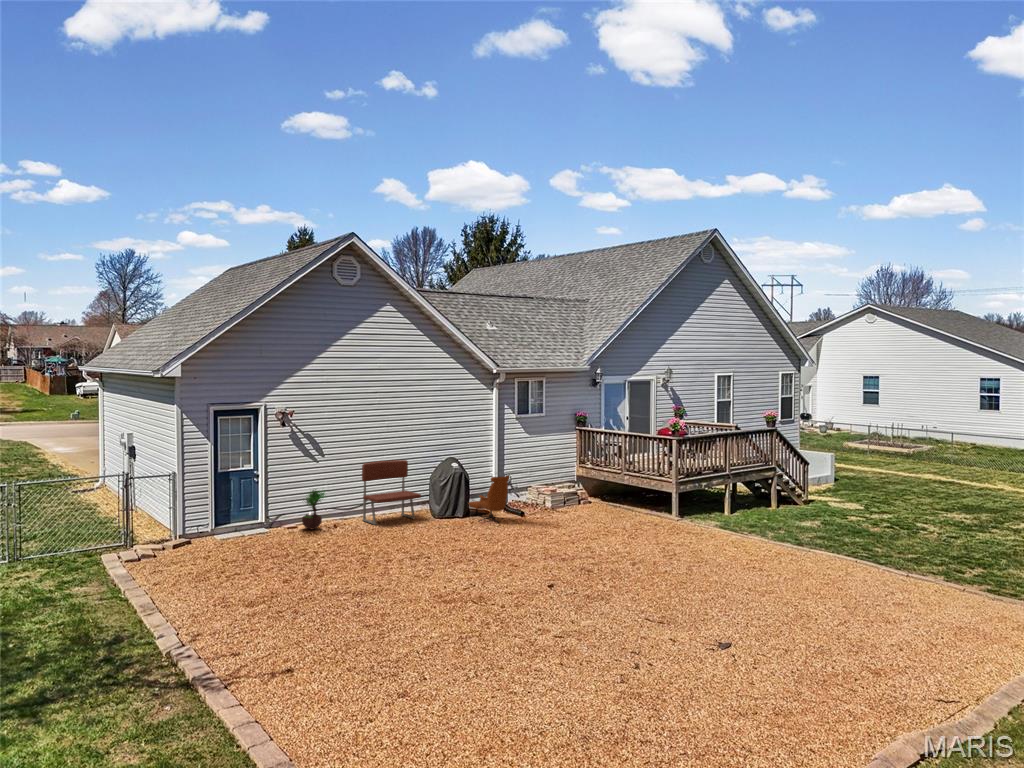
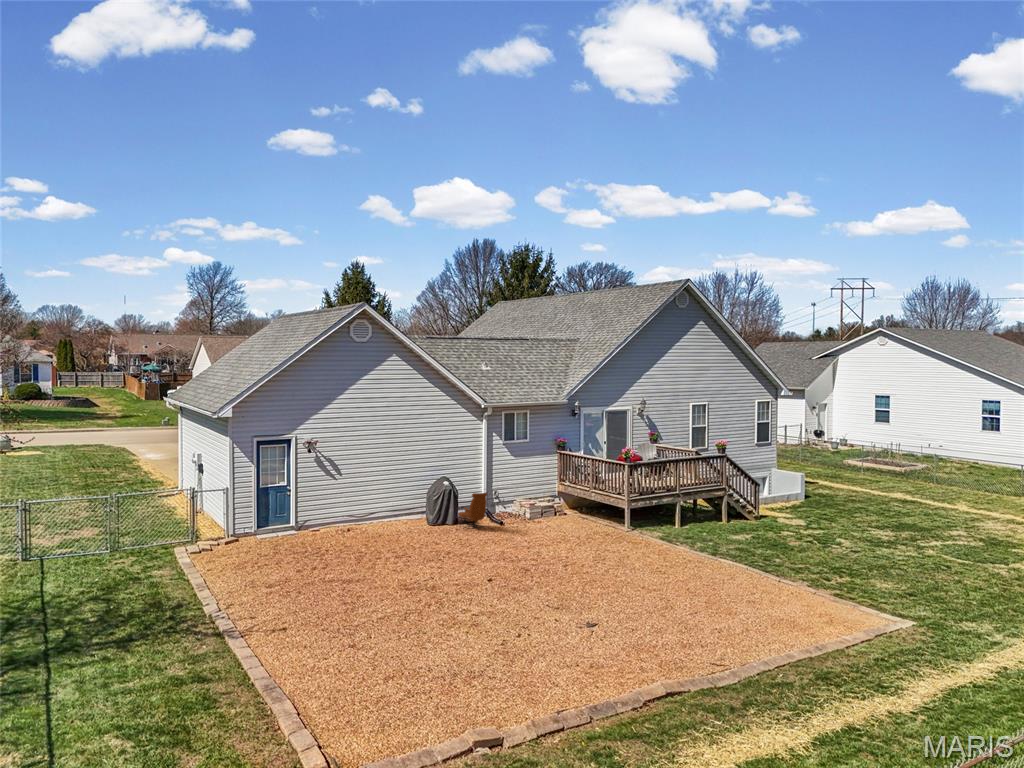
bench: present [362,460,421,525] -> none [372,478,419,529]
potted tree: present [302,489,324,530] -> none [324,498,343,532]

